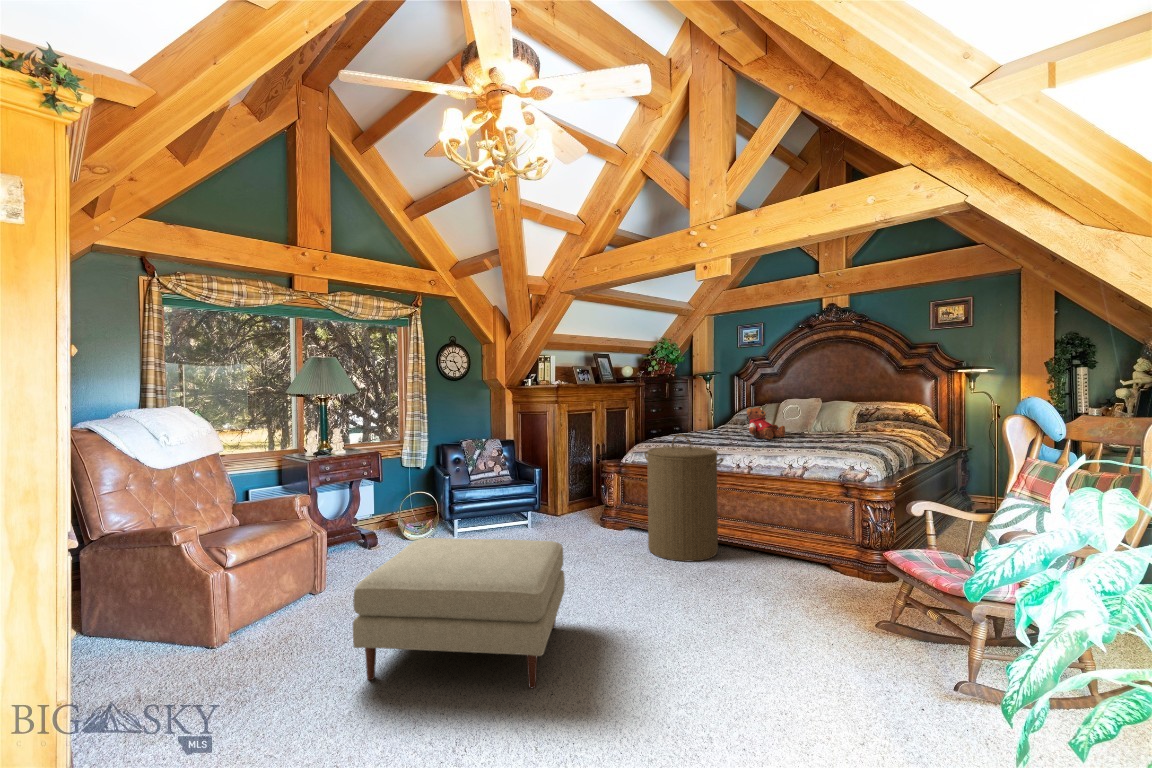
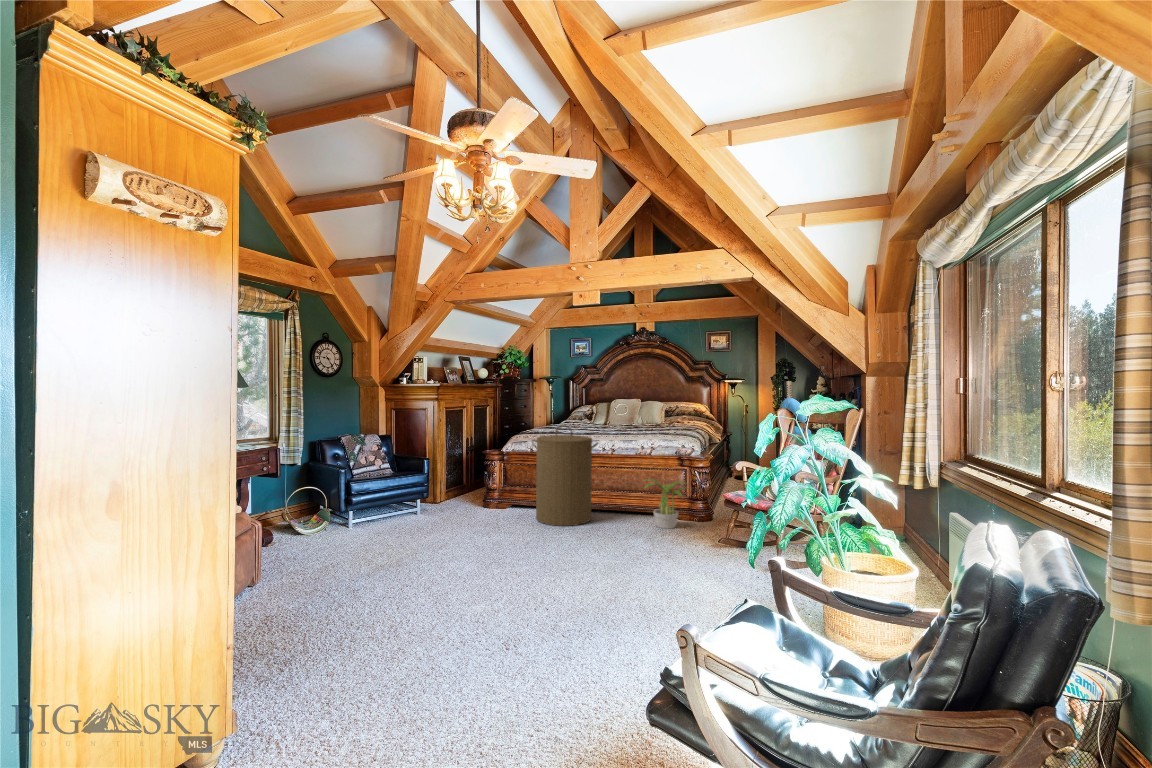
teddy bear: present [747,408,785,439] -> none [595,405,623,429]
potted plant: none [777,510,856,582] -> present [644,479,688,529]
ottoman: present [353,538,565,688] -> none [370,510,541,643]

